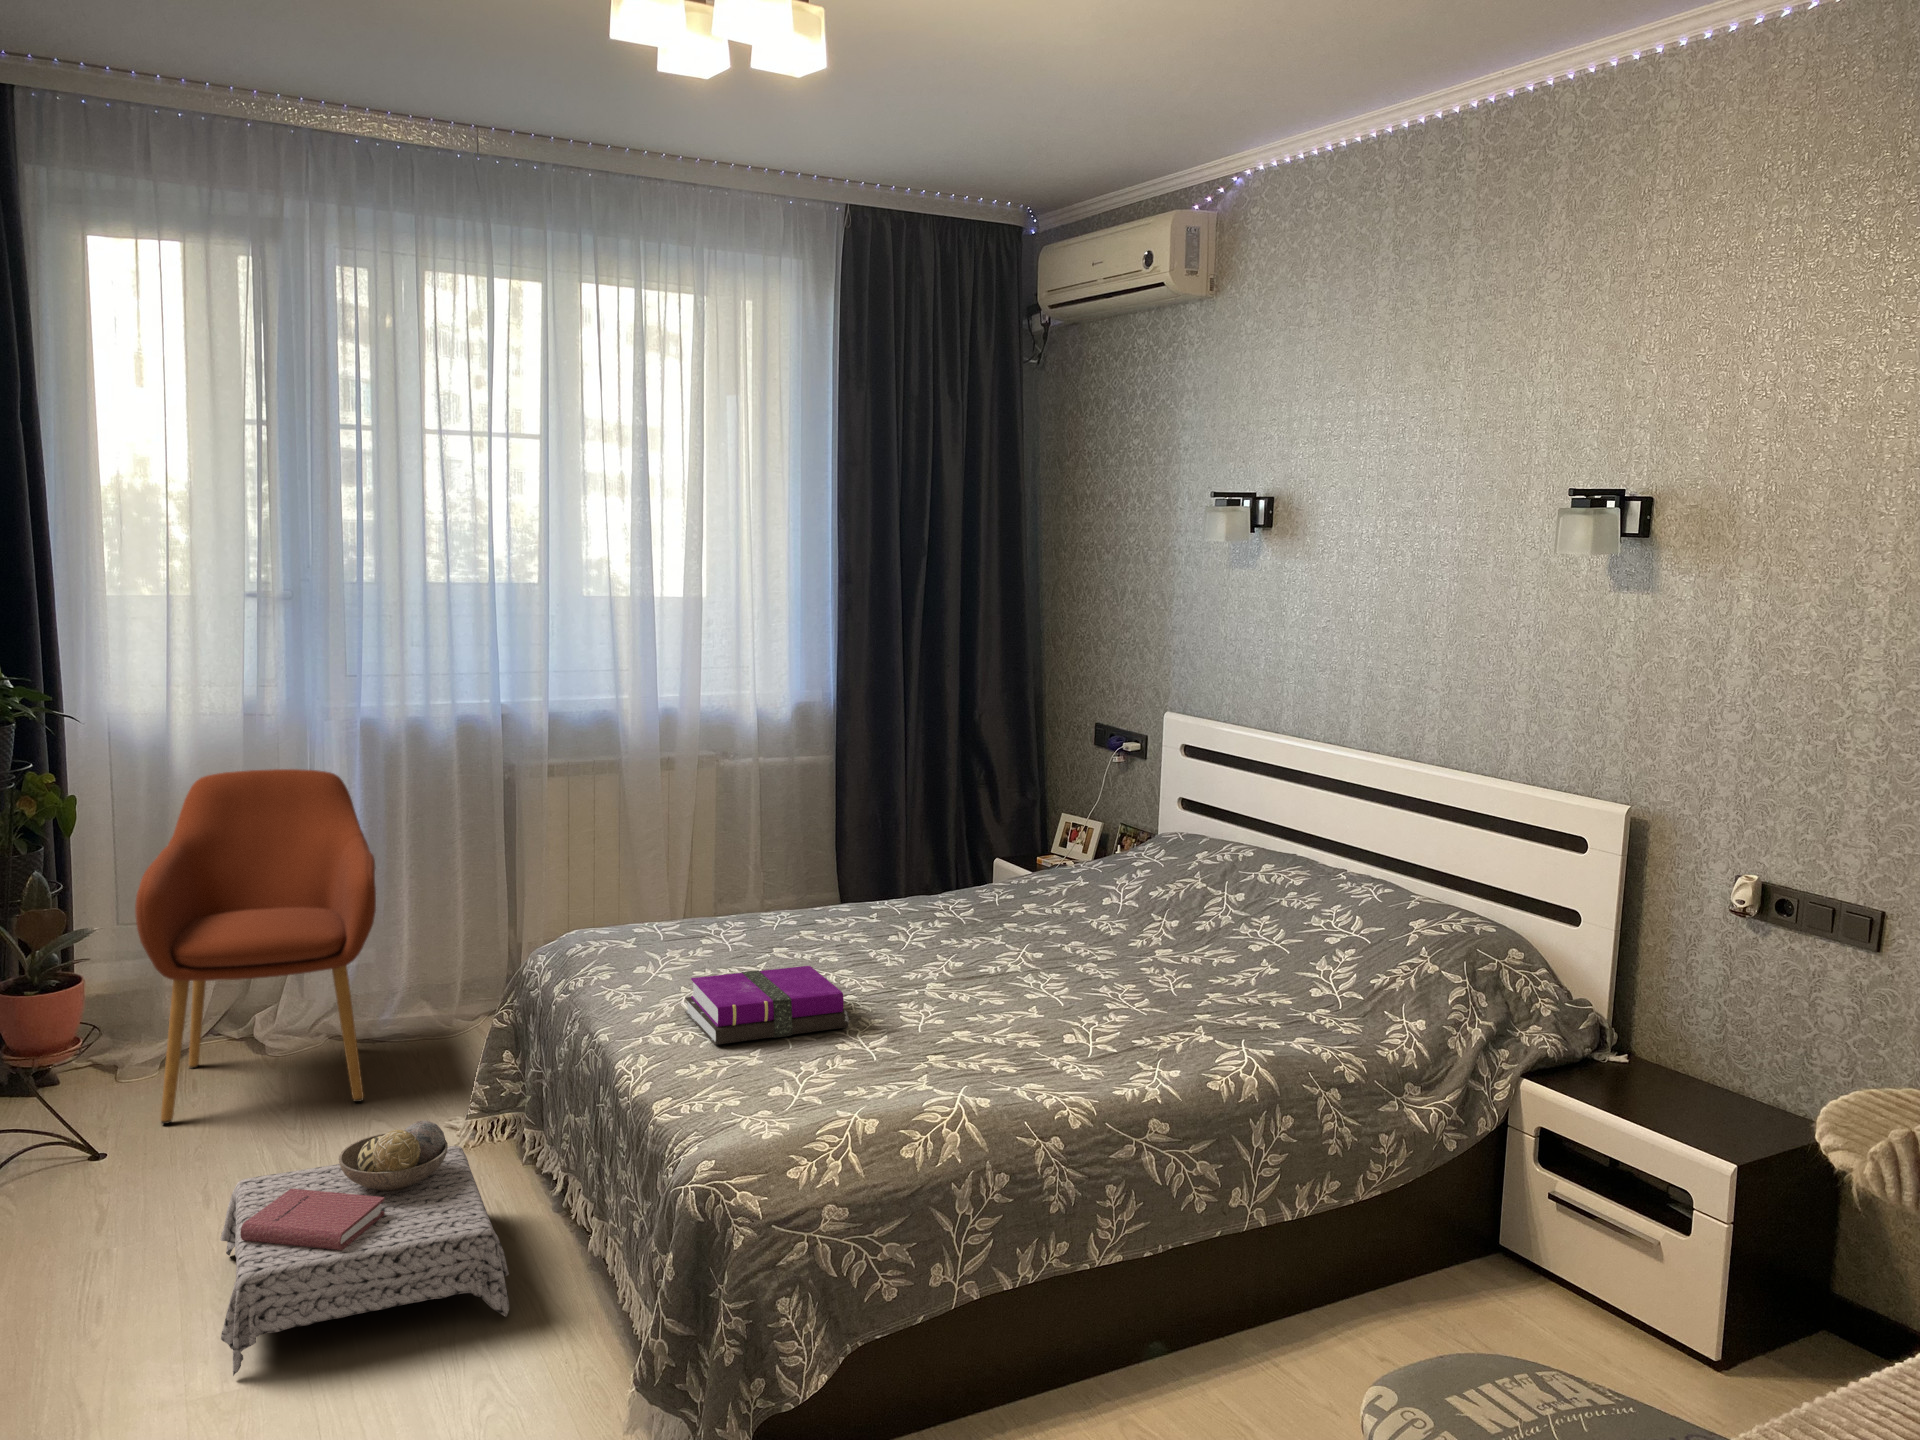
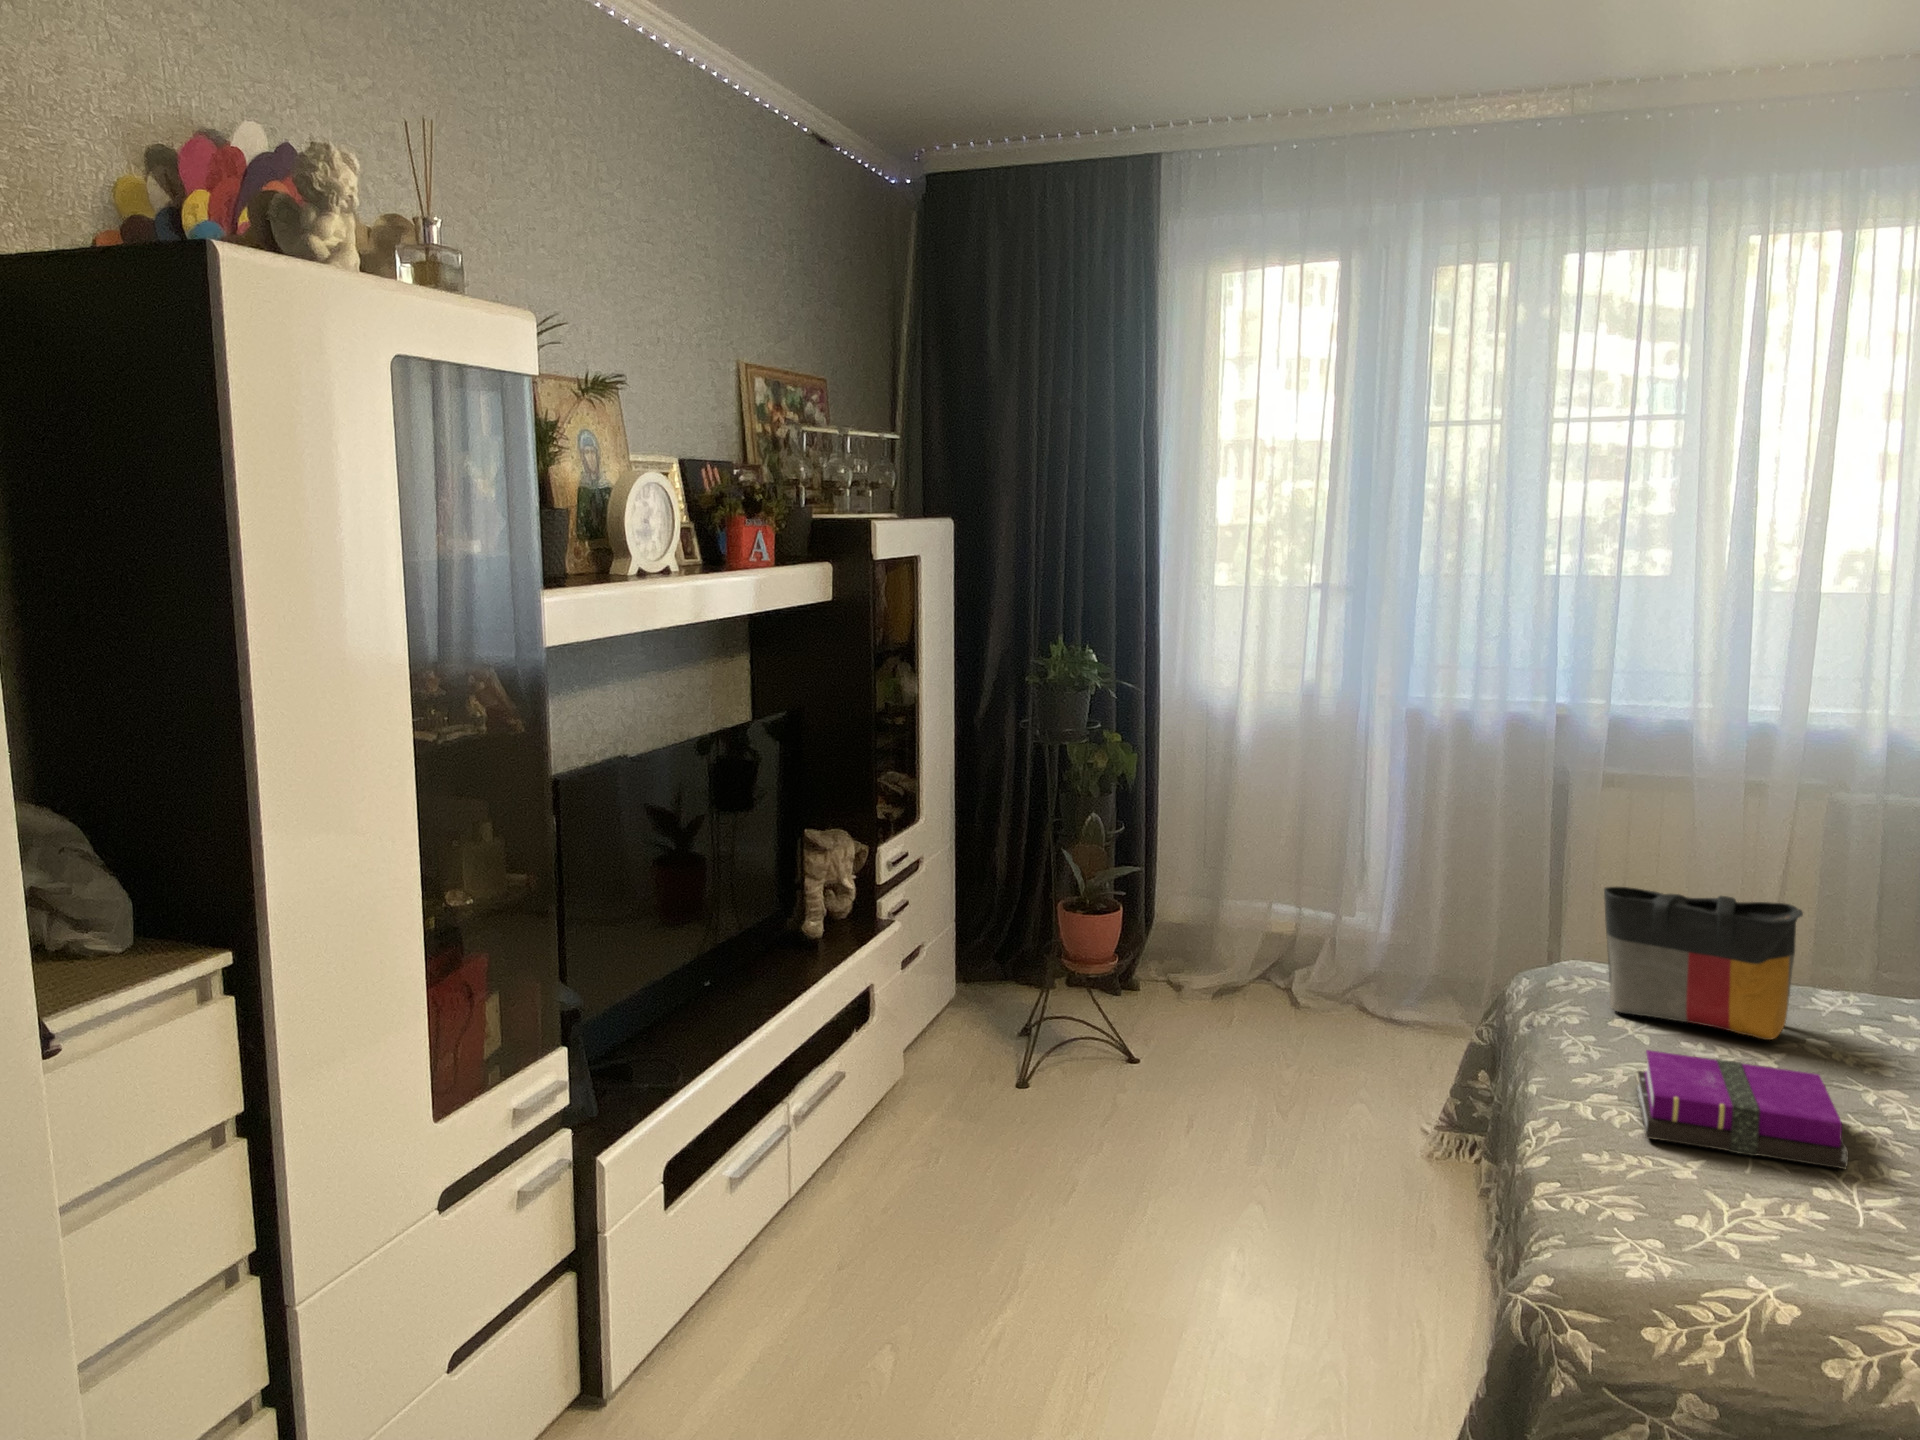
armchair: present [135,769,376,1124] -> none [1187,747,1399,1078]
tote bag: none [616,844,768,961] -> present [1604,887,1803,1040]
ottoman: present [220,1121,509,1376] -> none [1134,1118,1409,1347]

